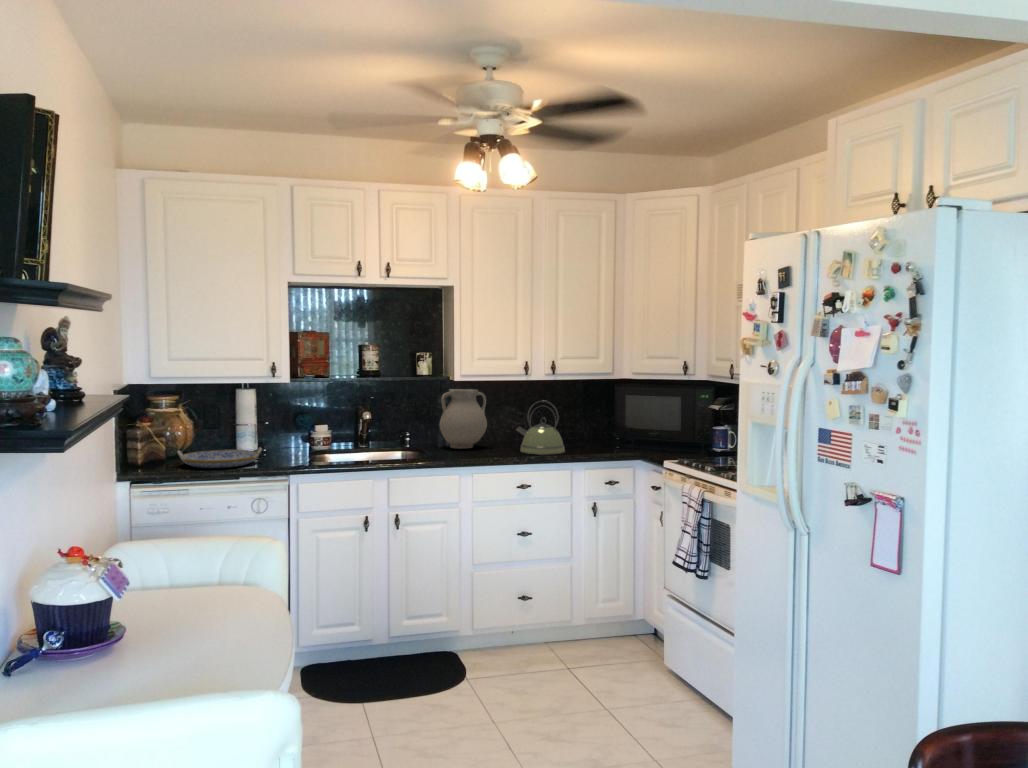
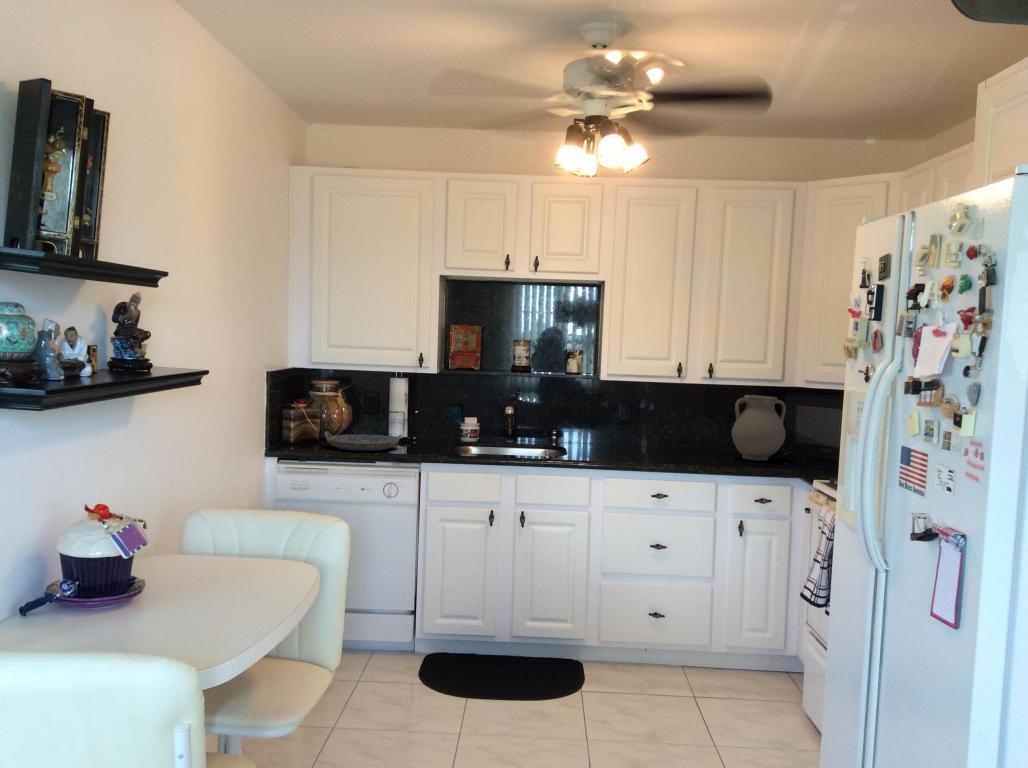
vase: present [439,389,487,449] -> present [732,395,786,460]
kettle: present [516,400,565,455] -> none [664,406,717,465]

